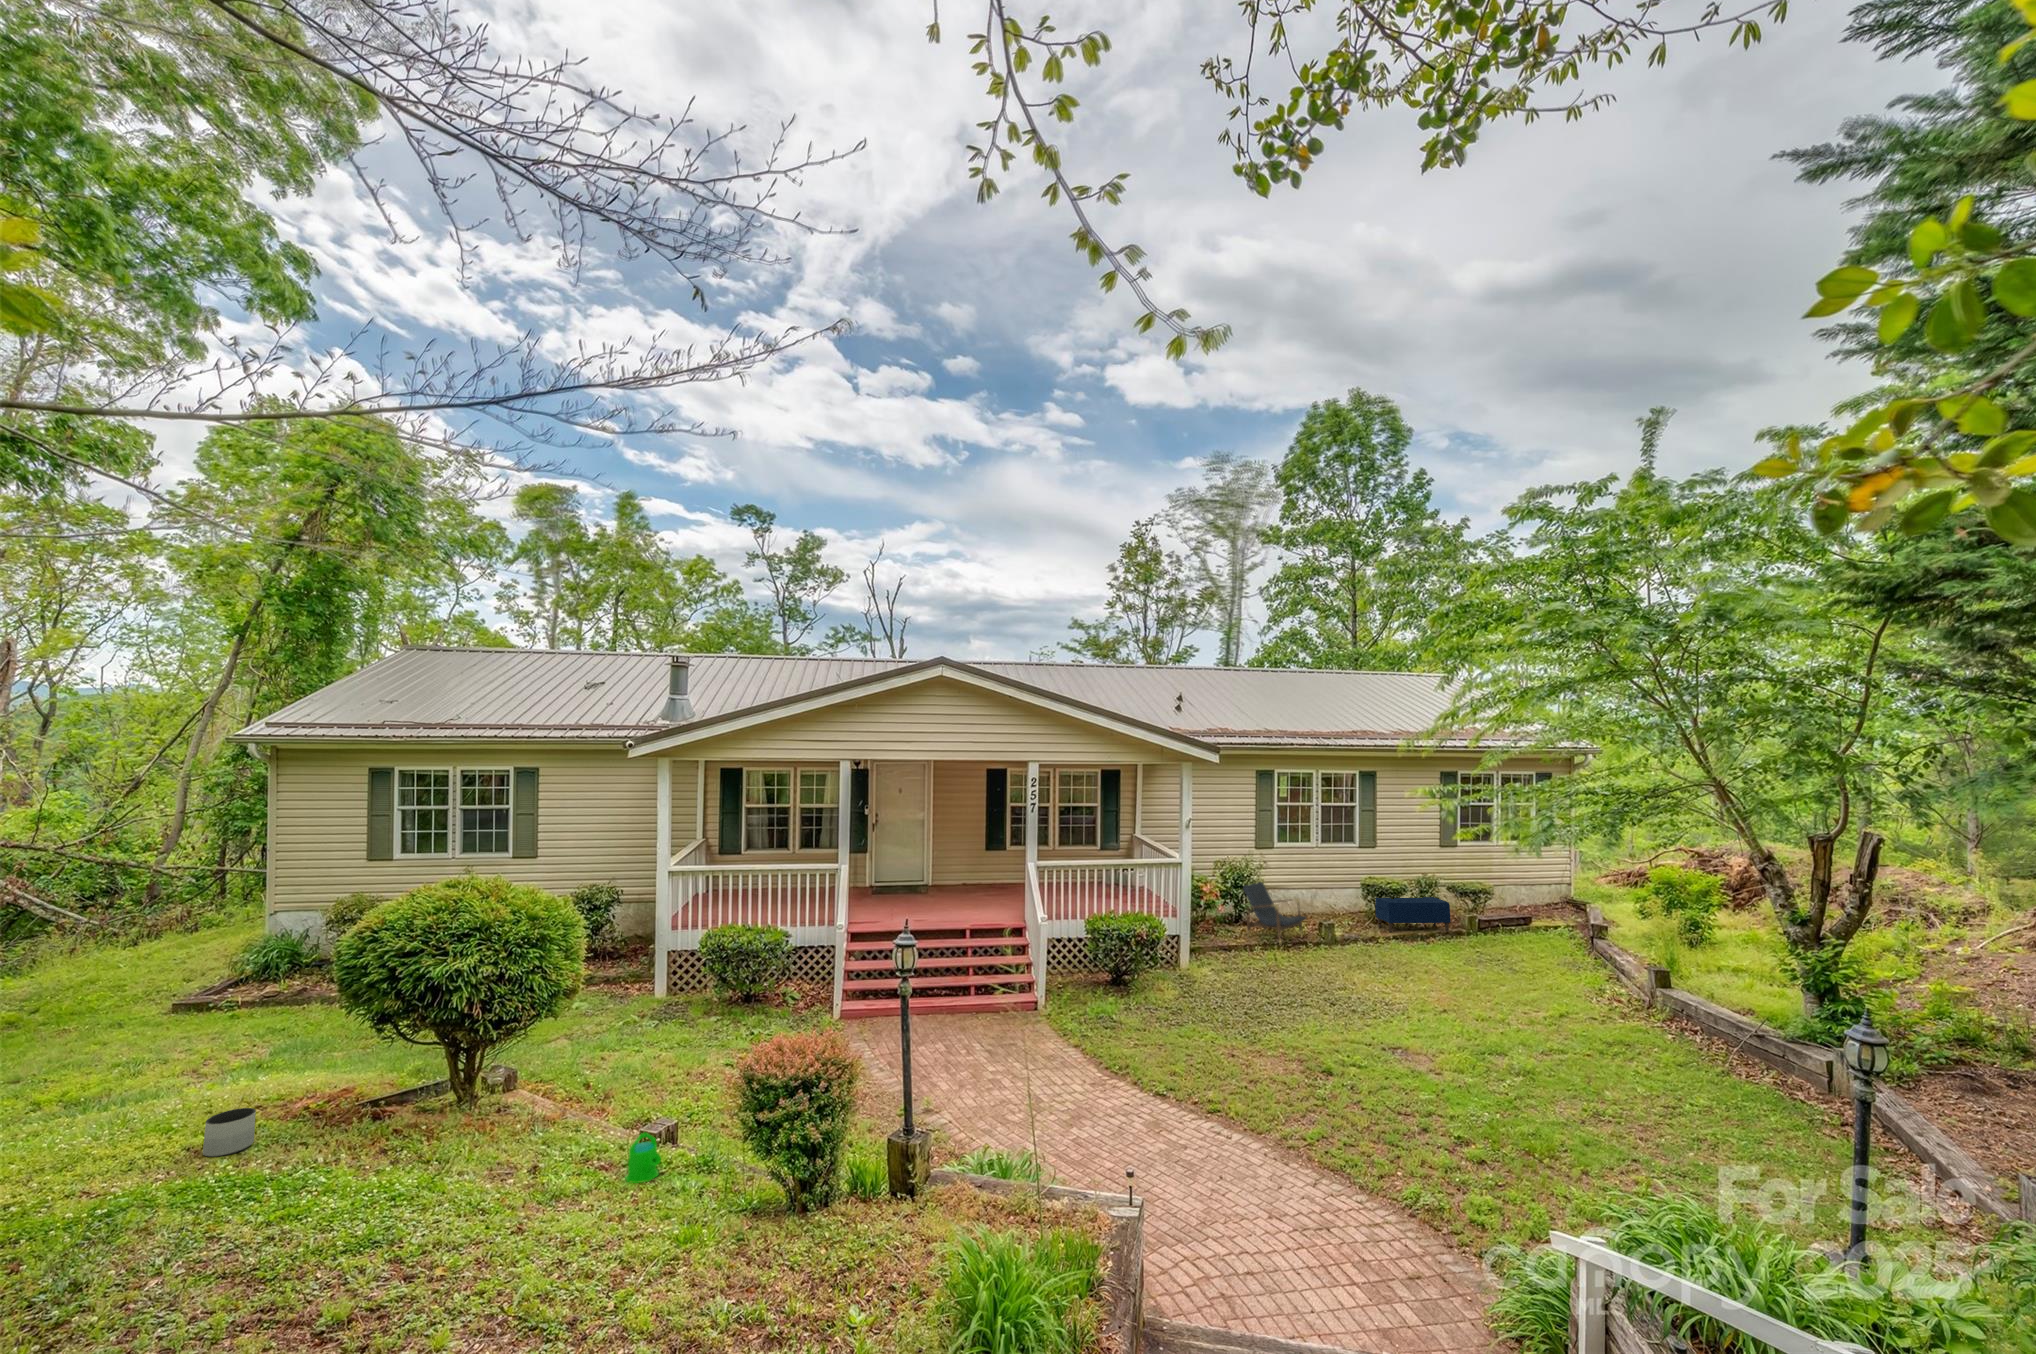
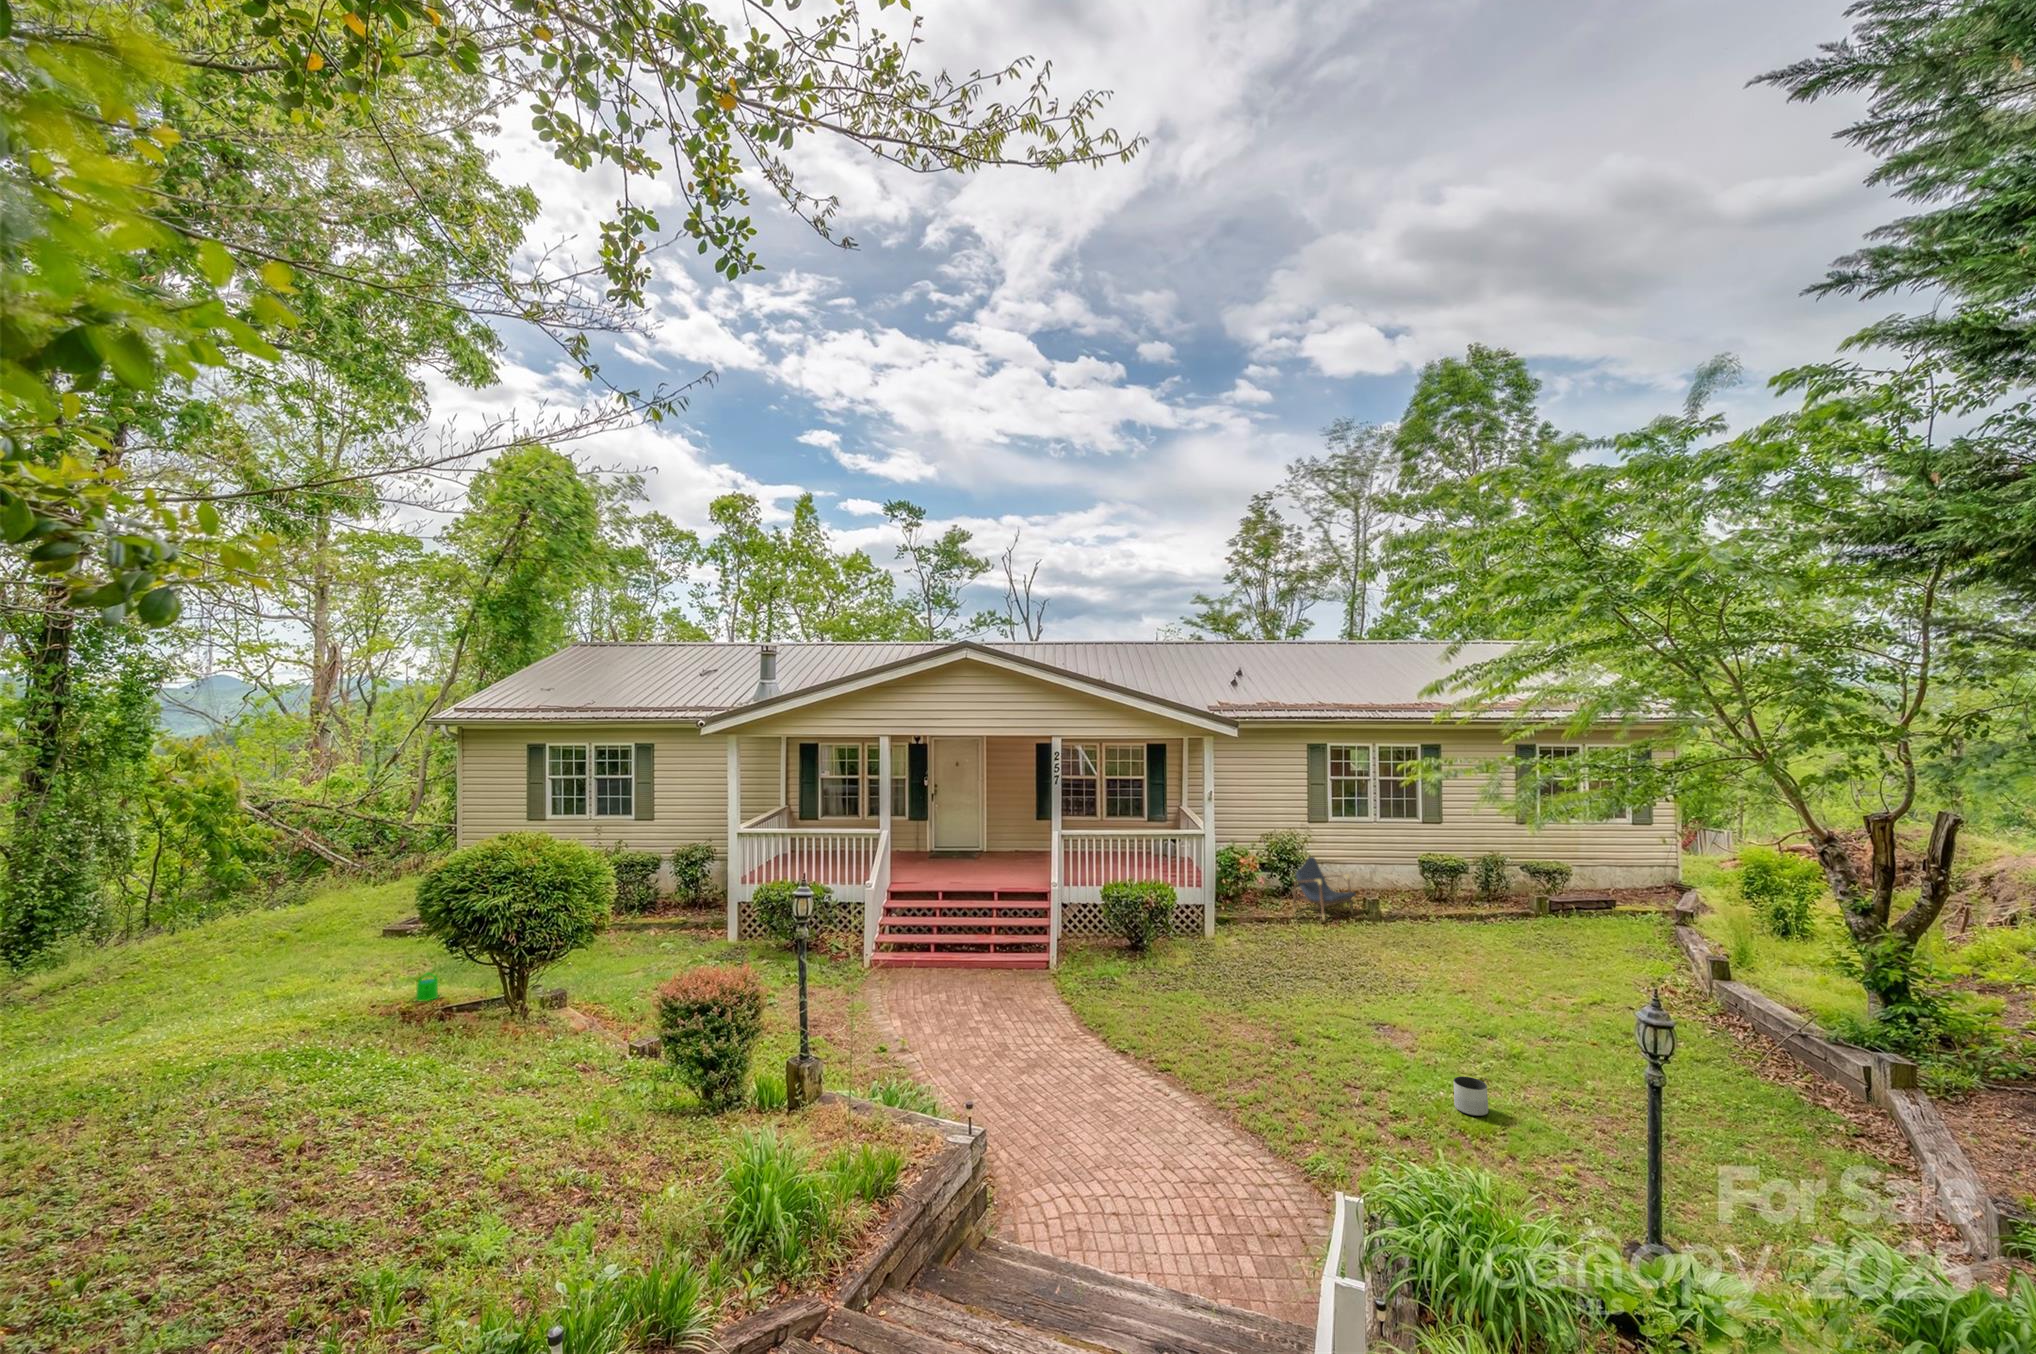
bench: present [1375,897,1451,932] -> none [1442,876,1525,915]
planter: present [203,1108,256,1157] -> present [1454,1077,1488,1116]
watering can: present [625,1133,661,1183] -> present [416,972,438,1001]

